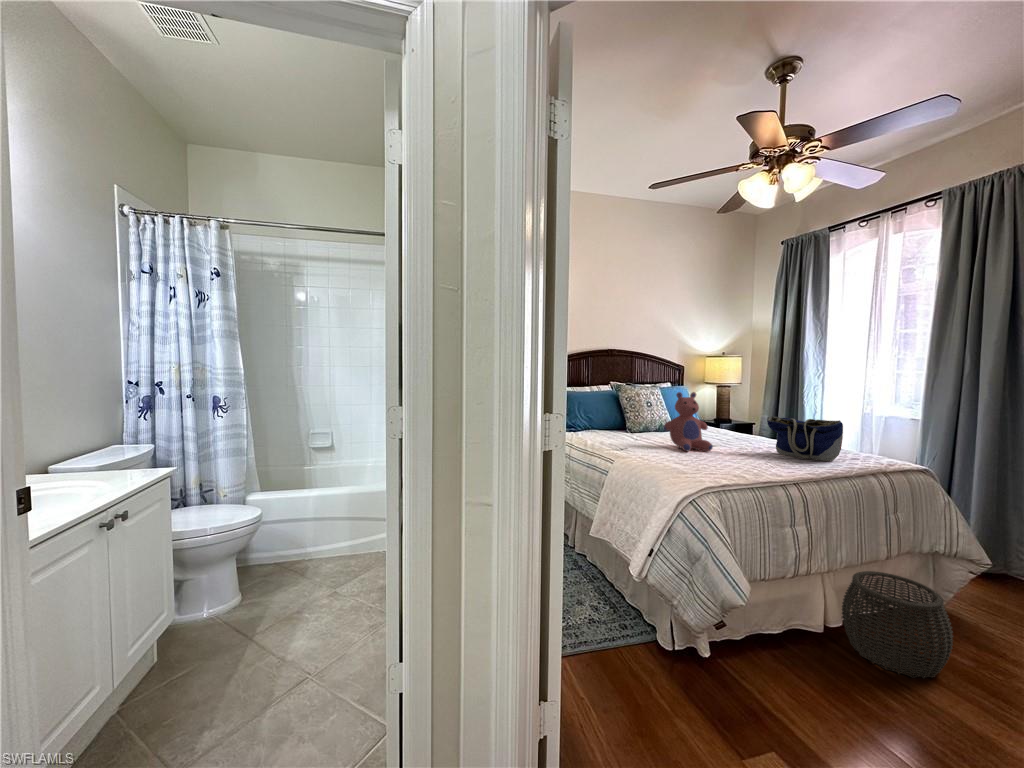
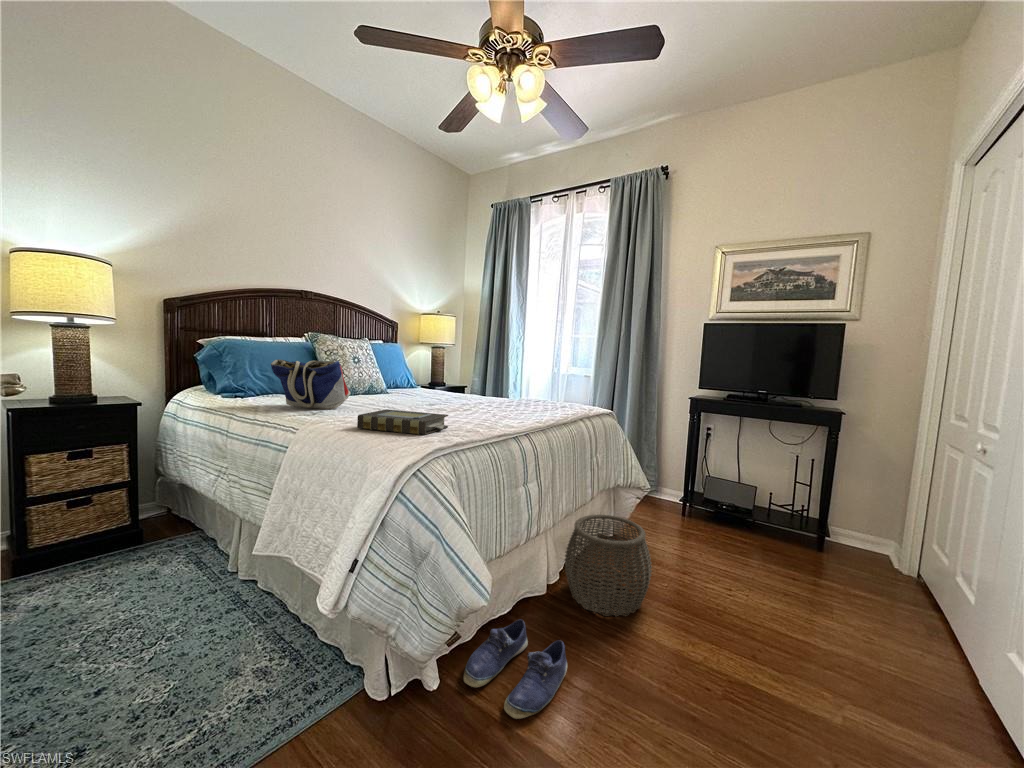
teddy bear: present [663,392,713,451] -> none [374,337,433,411]
tote bag: present [767,416,843,461] -> present [271,359,351,409]
book: none [652,452,721,476] -> present [357,409,448,435]
shoe: none [729,635,827,702] -> present [464,619,567,719]

